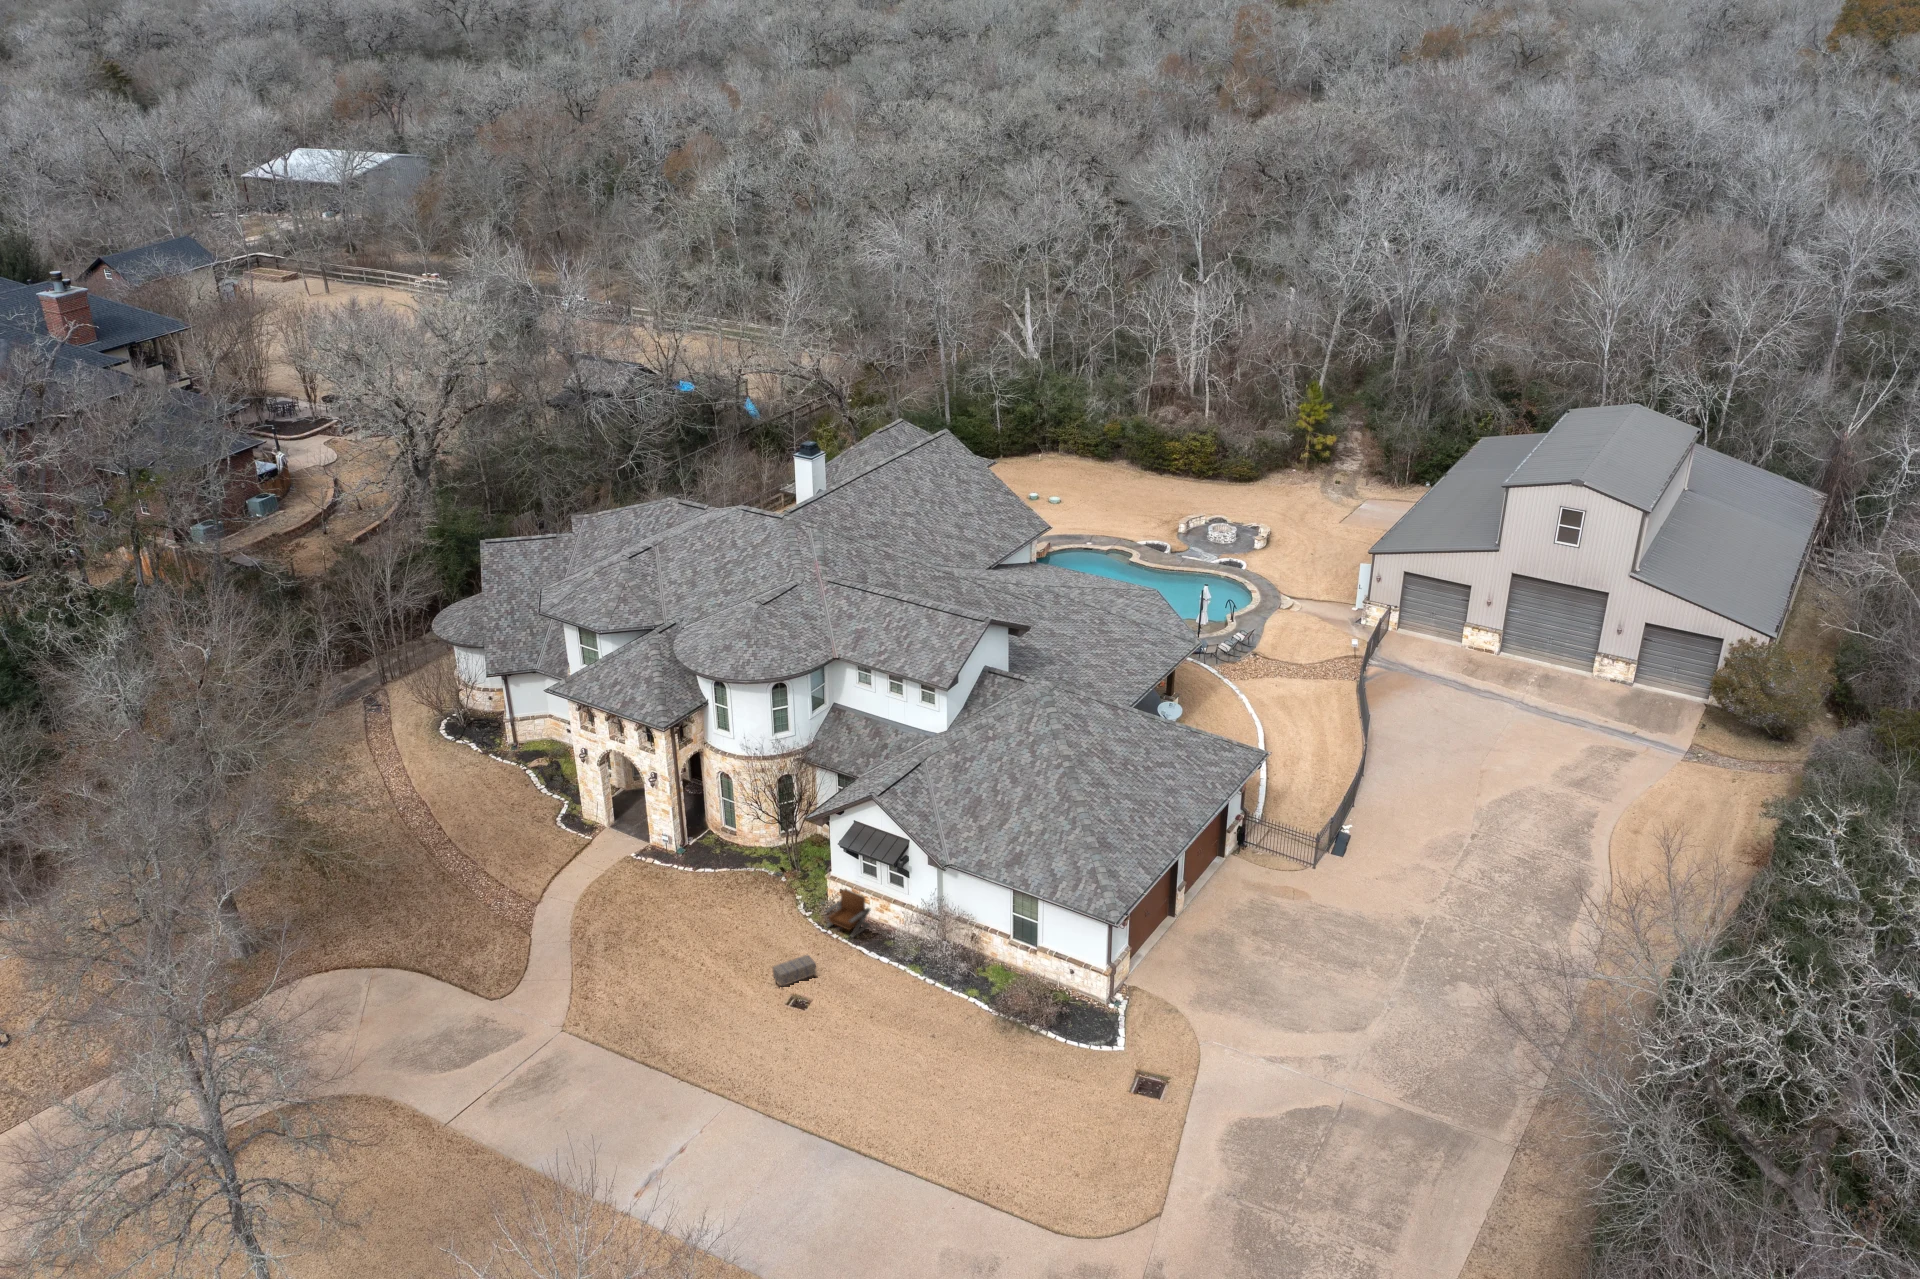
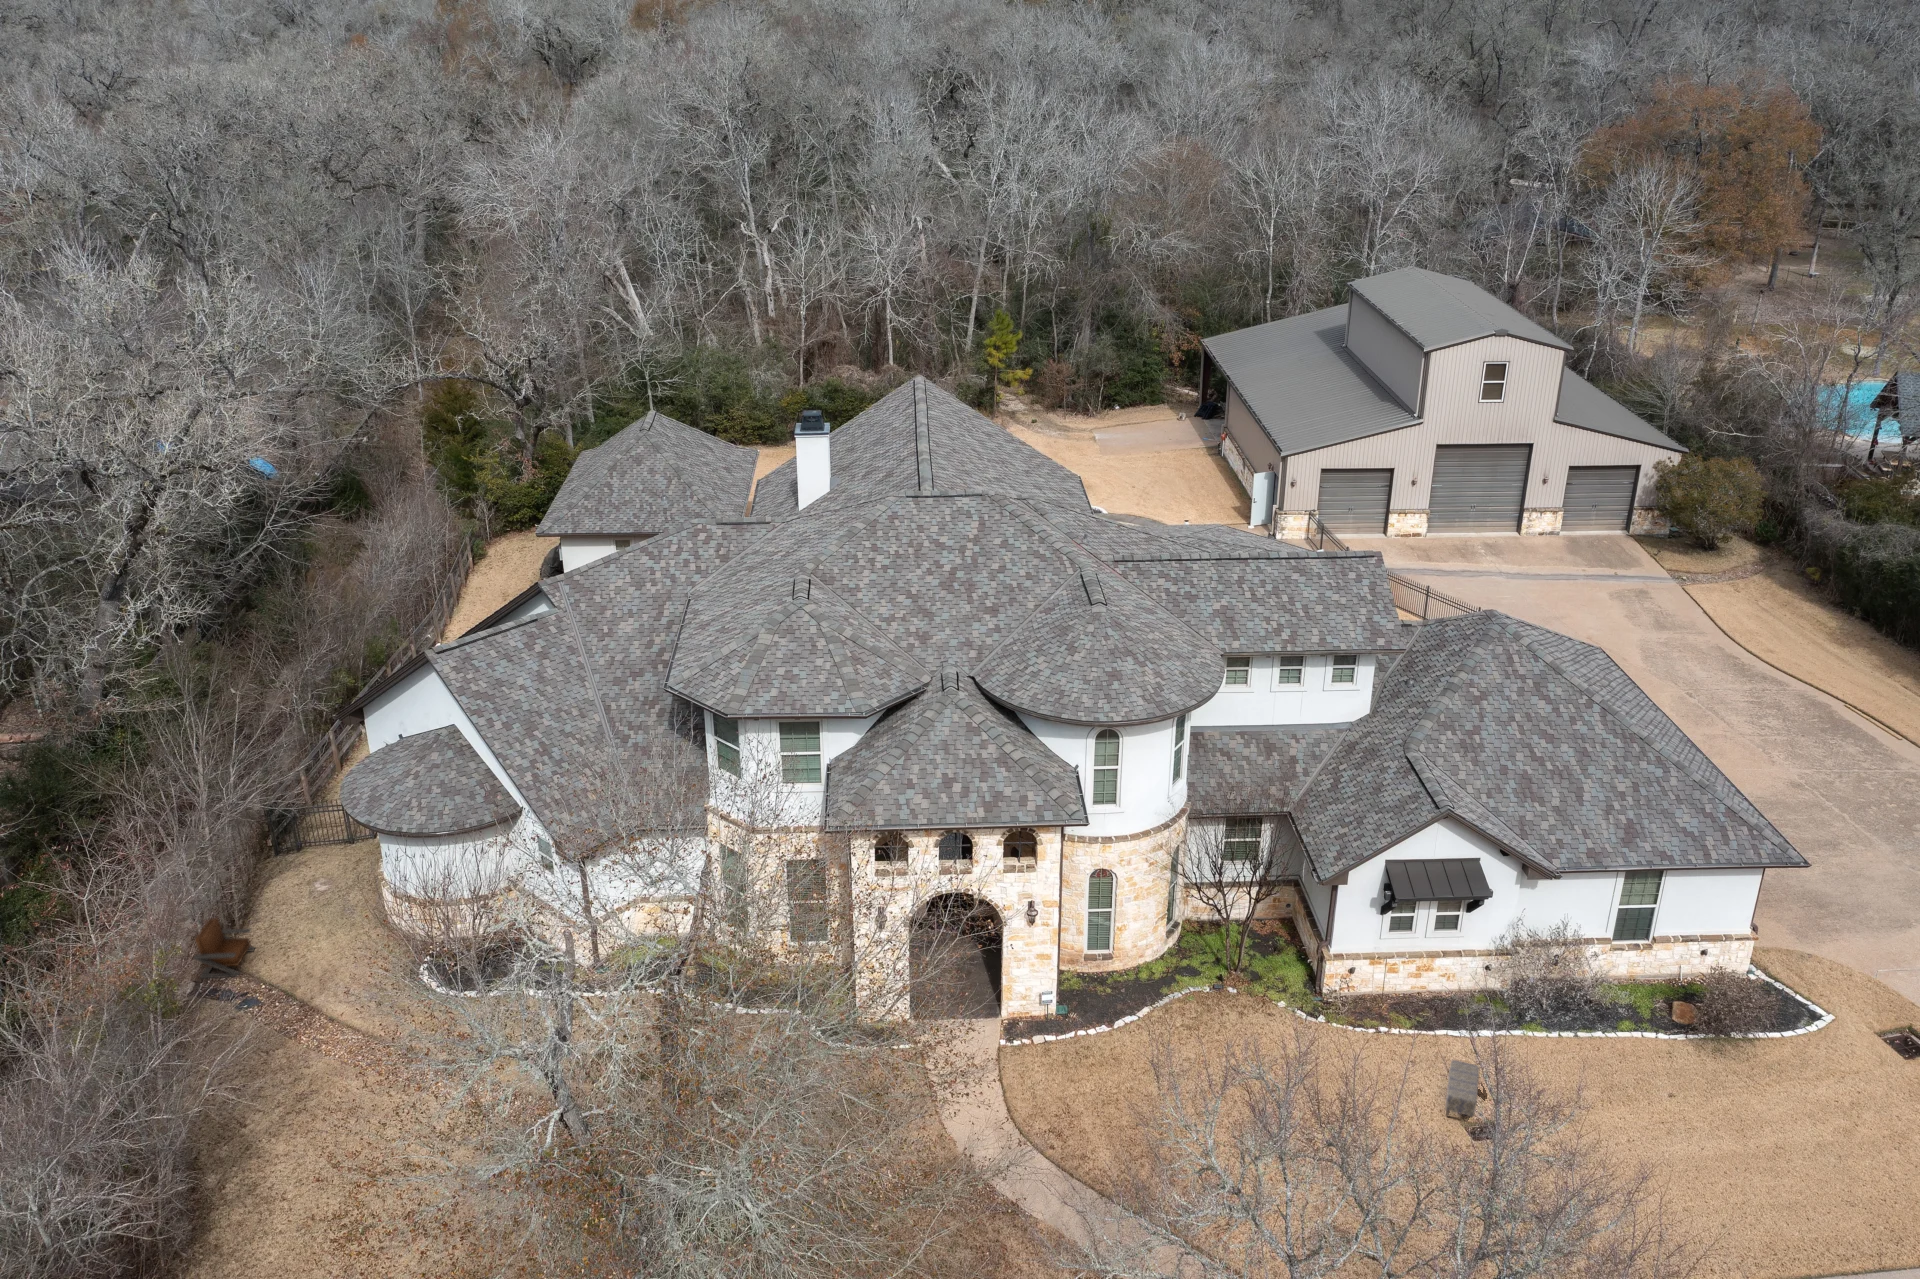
lounge chair: present [826,889,871,938] -> present [194,918,255,978]

